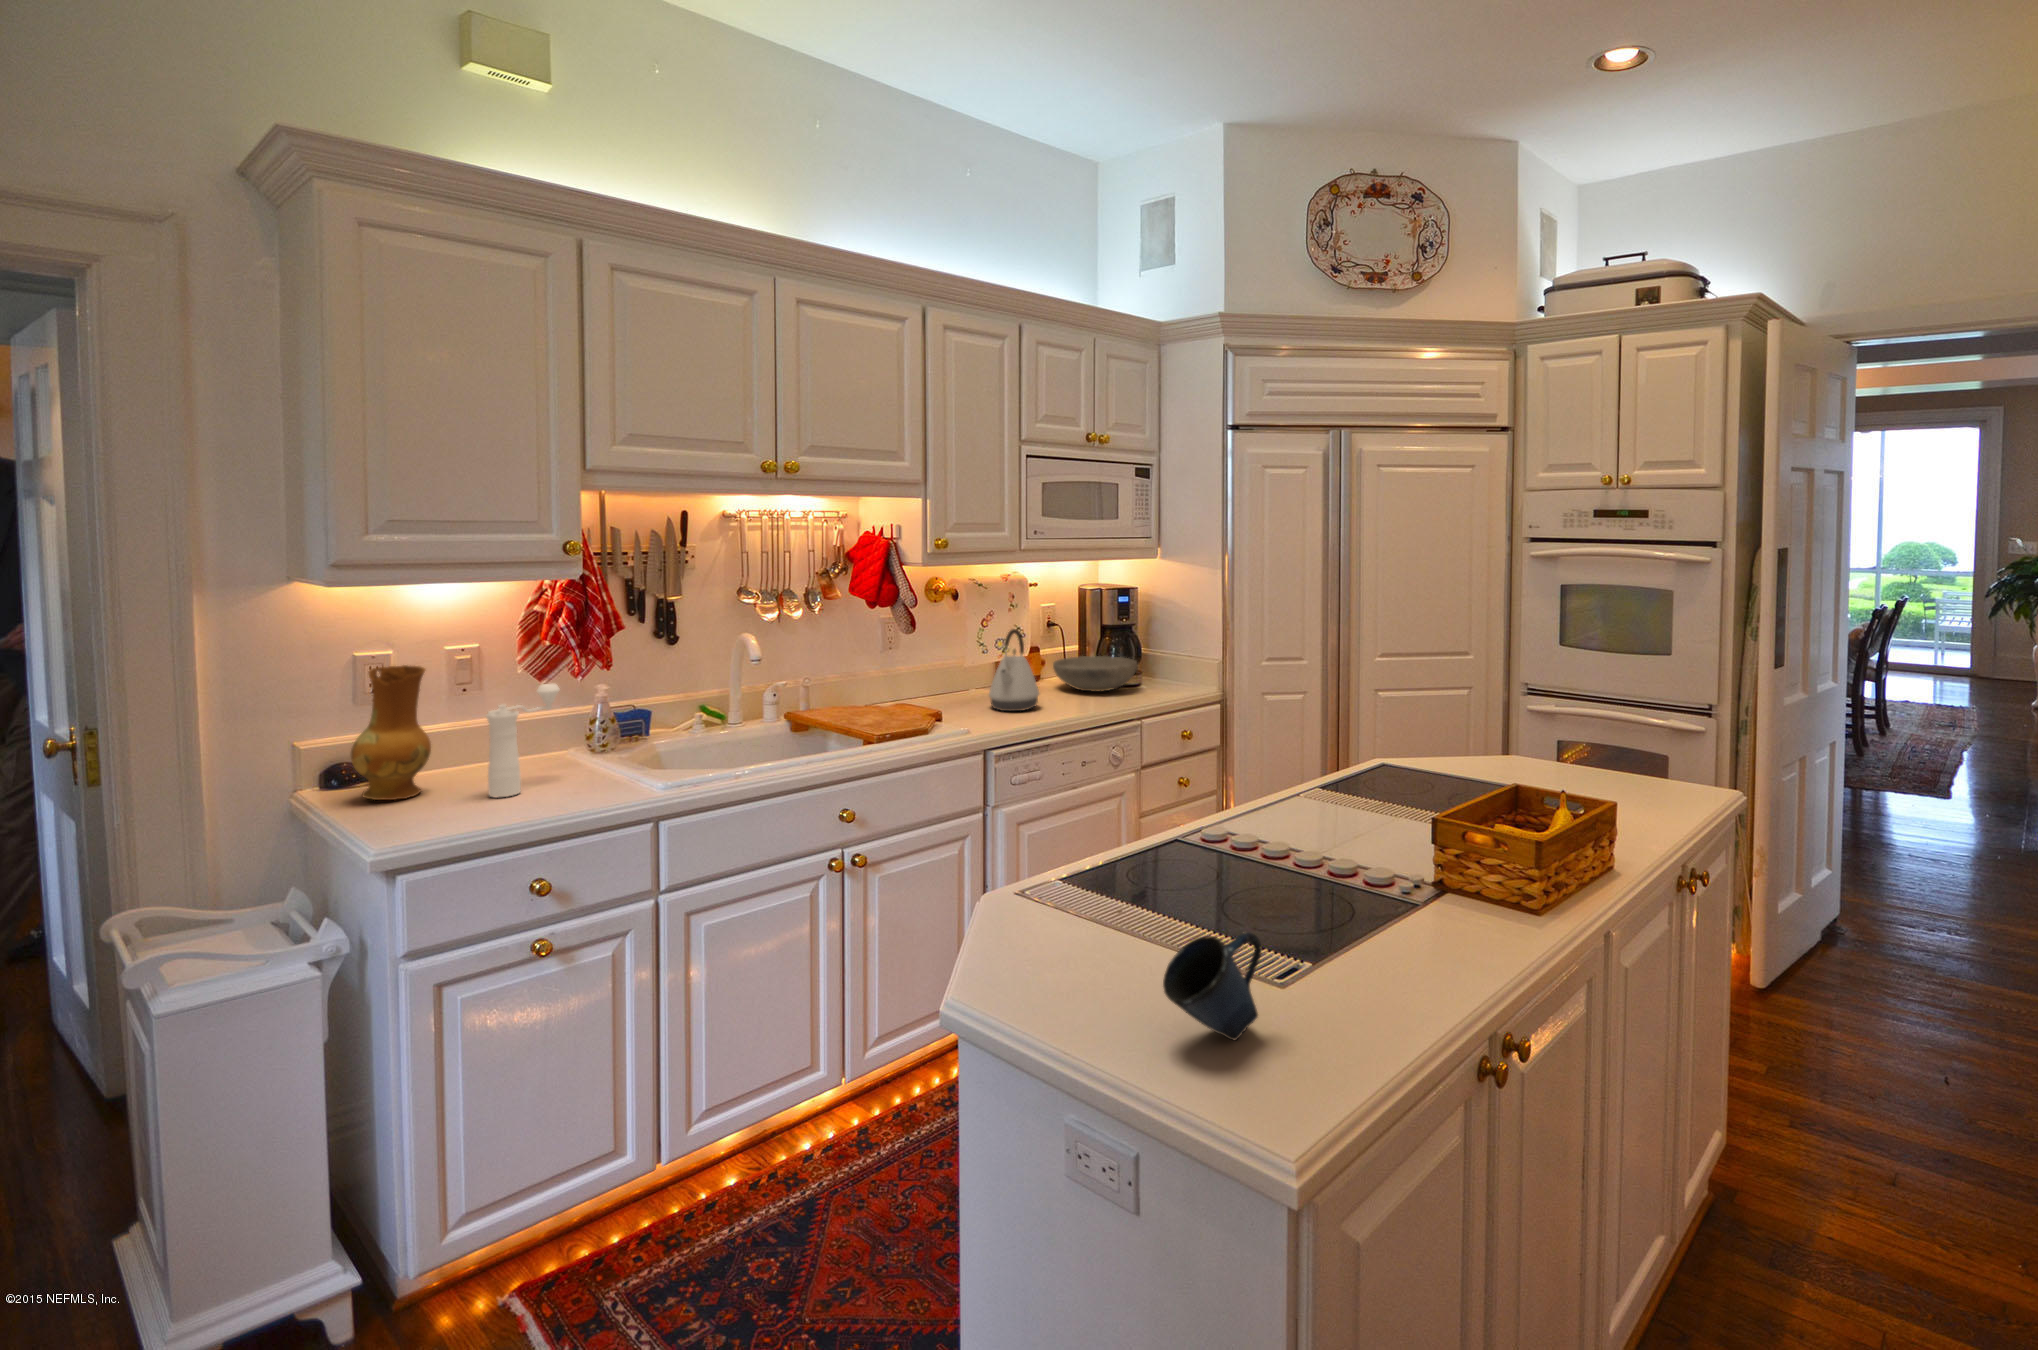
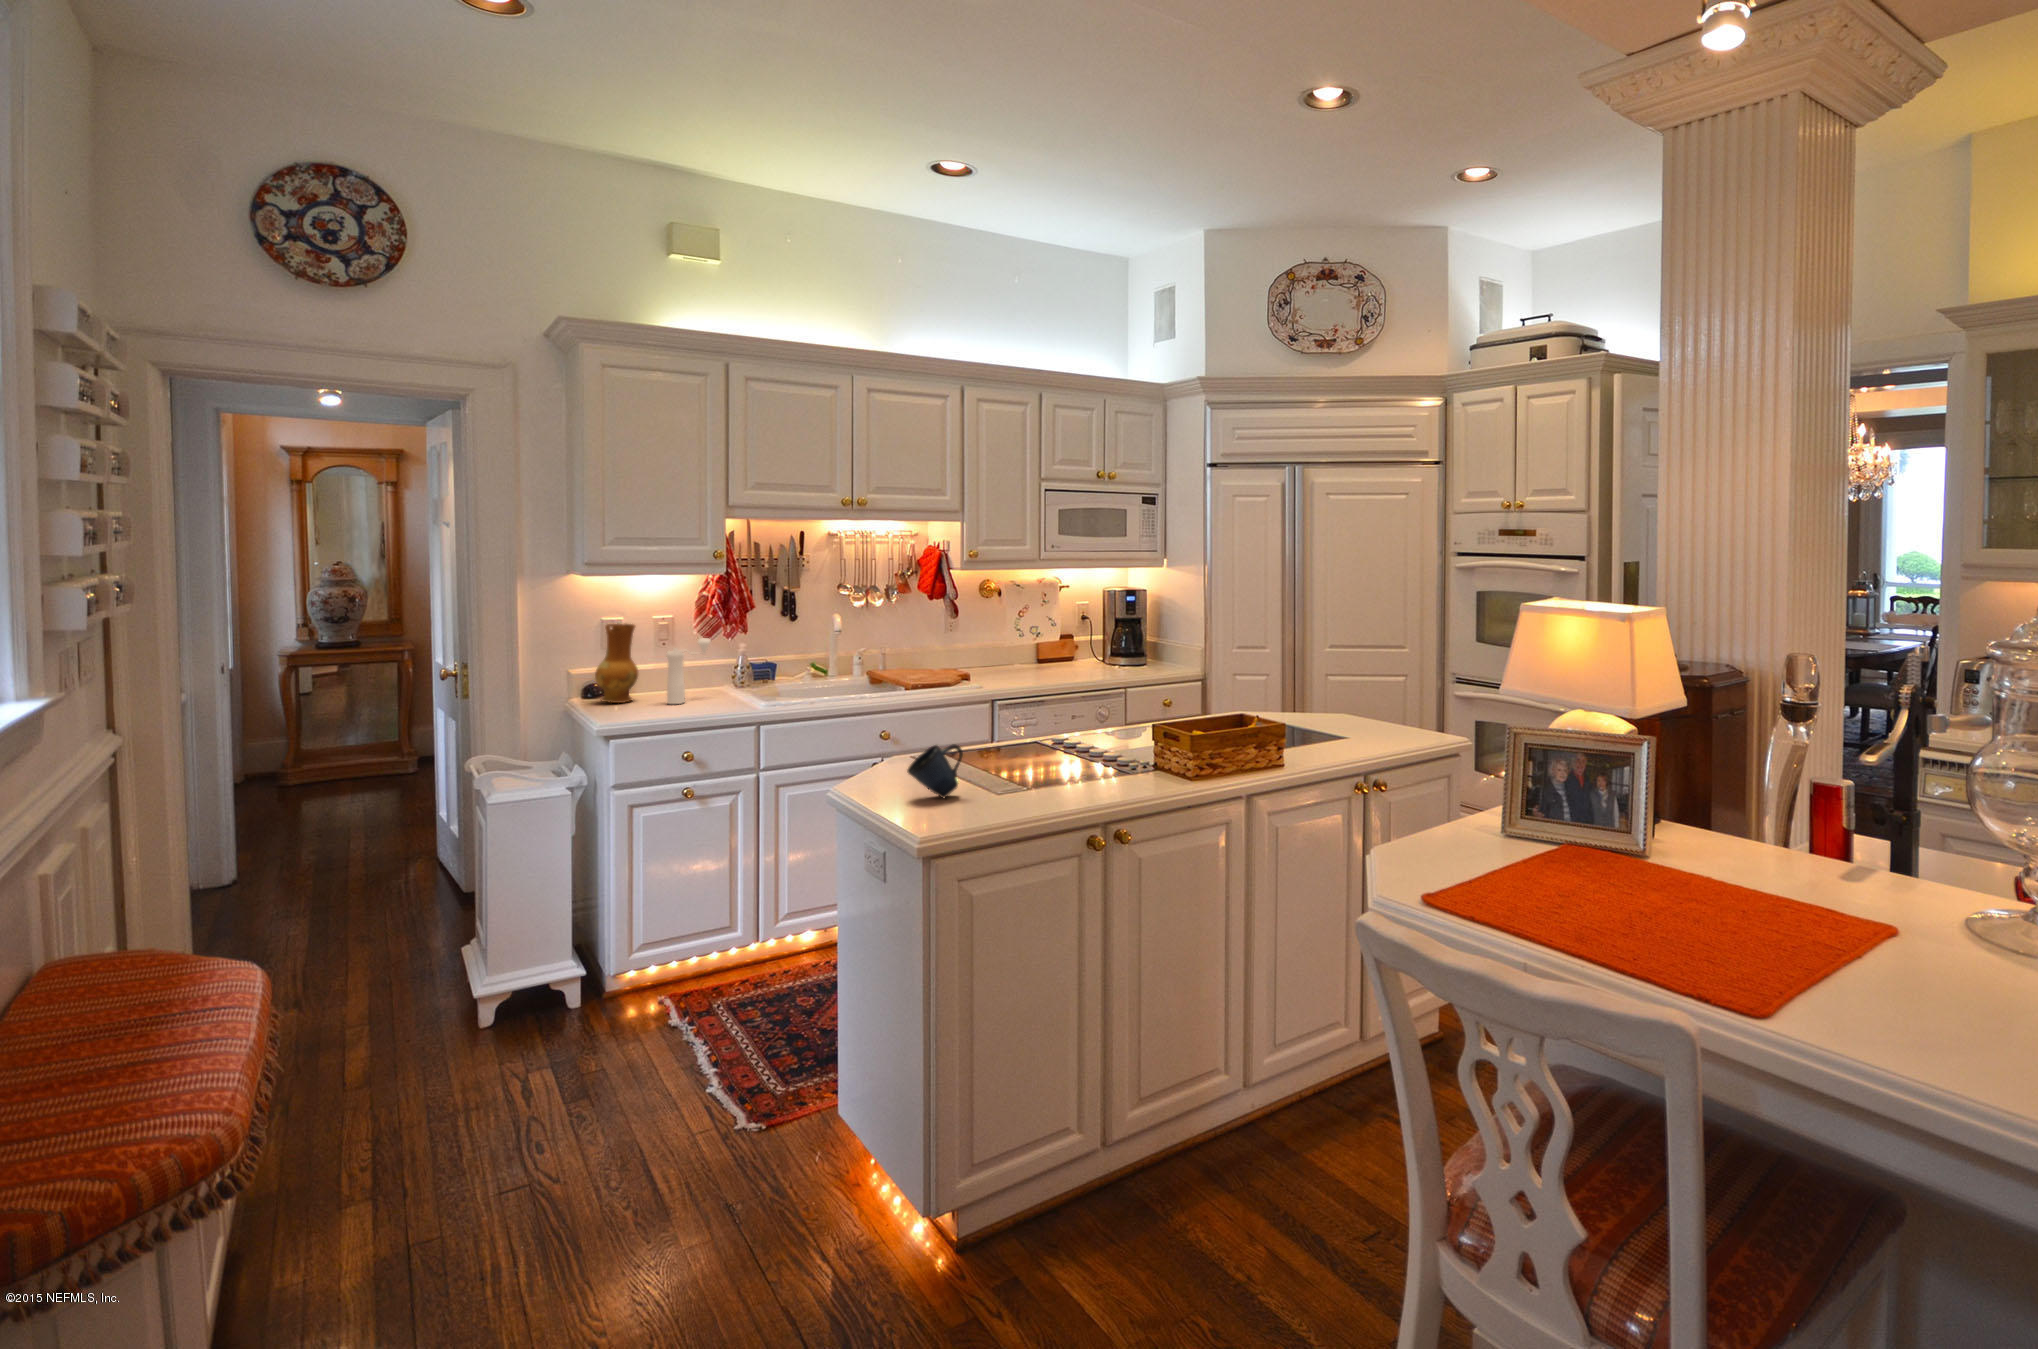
kettle: present [989,629,1039,711] -> none [1010,617,1047,676]
bowl: present [1053,656,1137,692] -> none [1072,642,1136,668]

